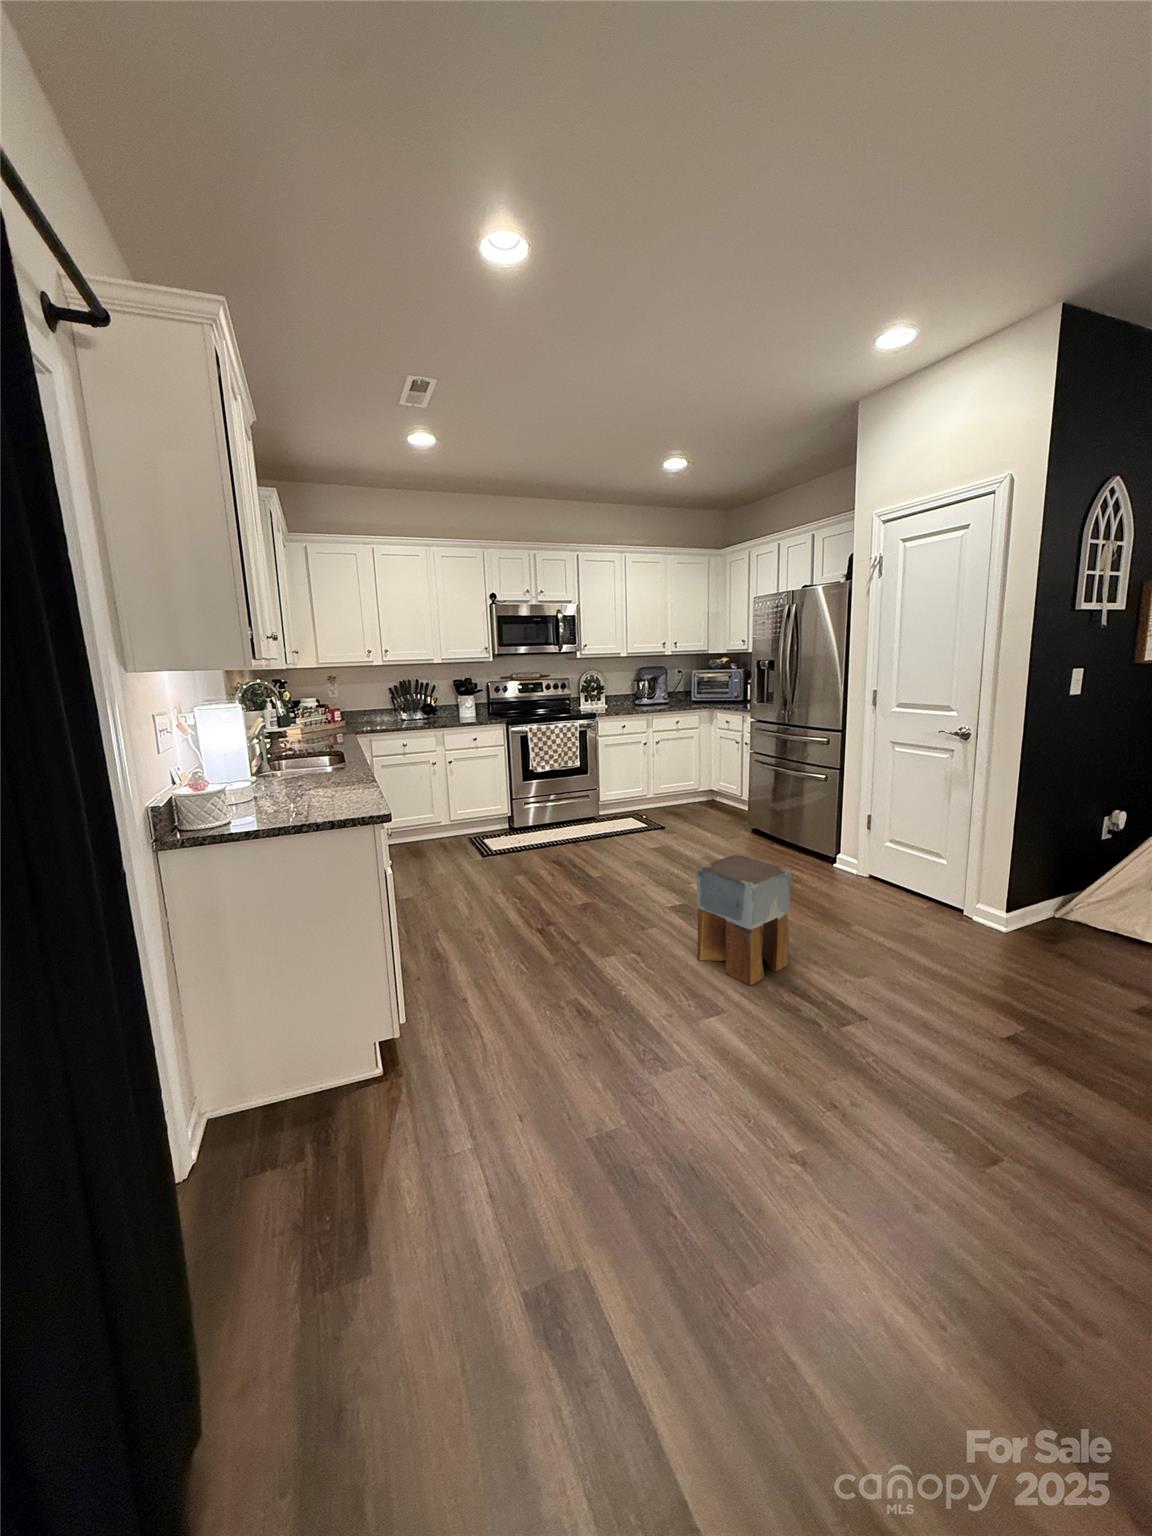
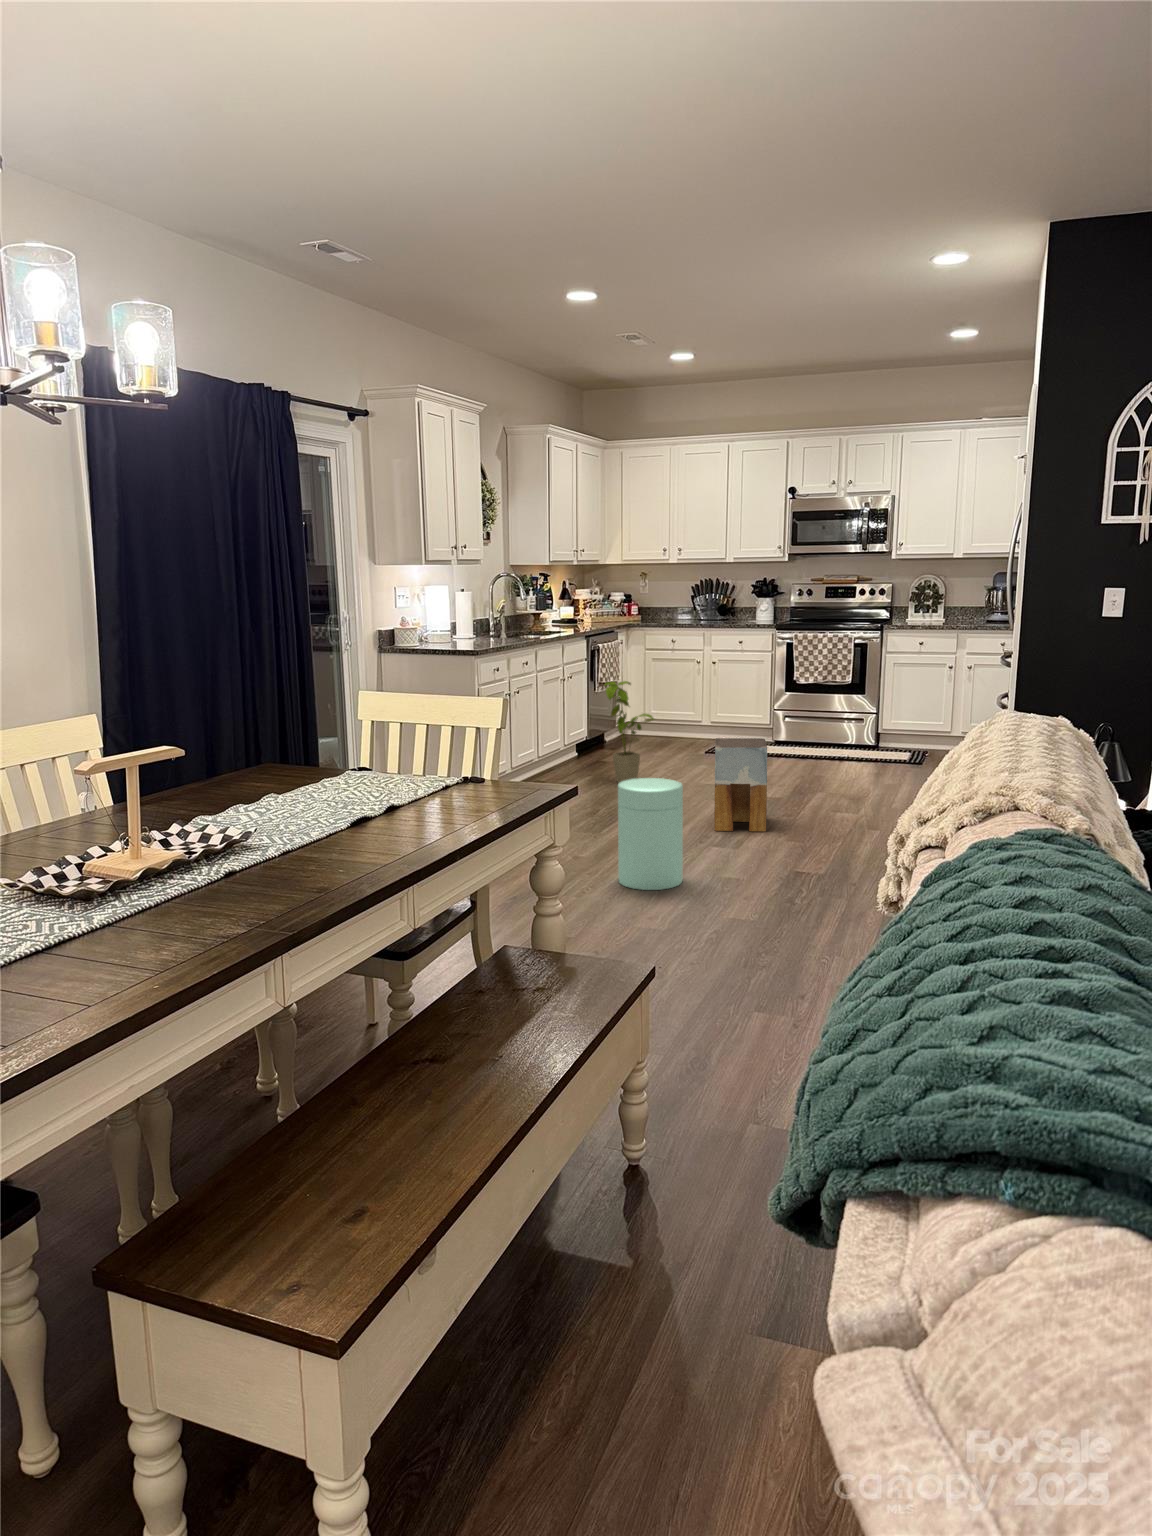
house plant: none [464,807,537,933] -> present [604,681,654,783]
trash can: none [880,985,1046,1207] -> present [618,778,683,890]

